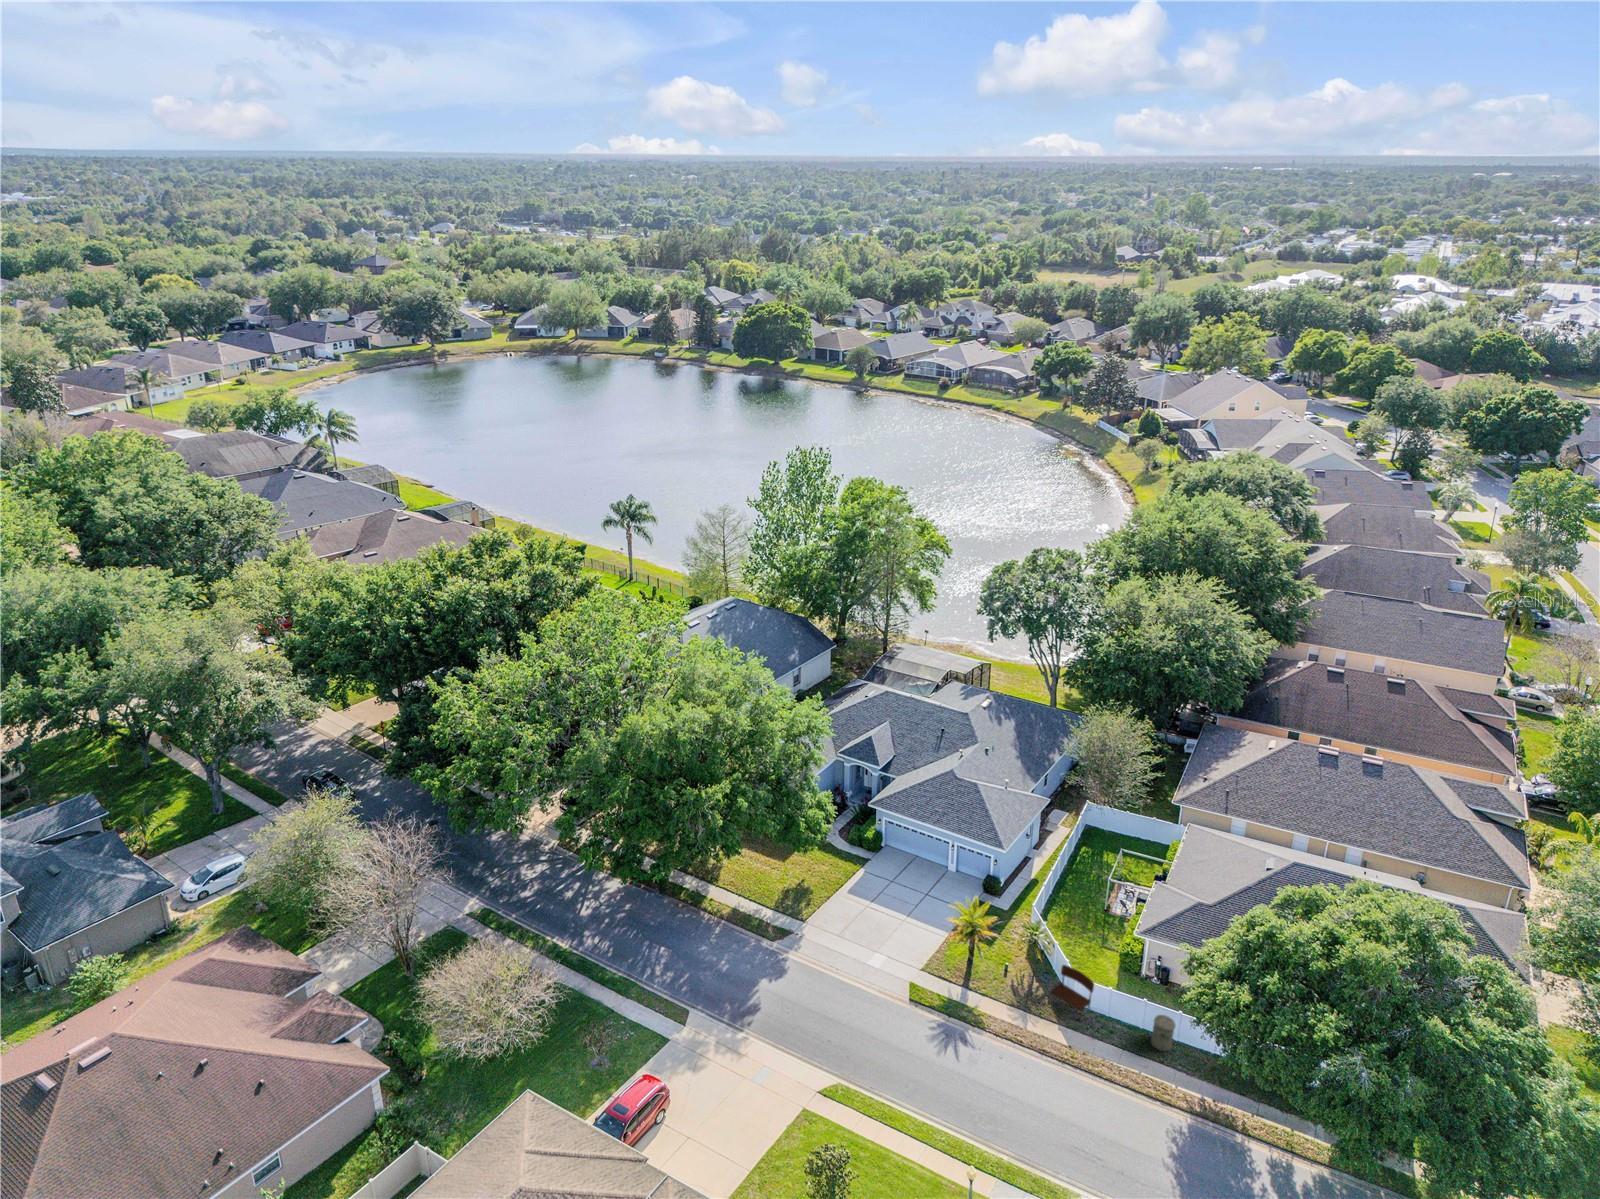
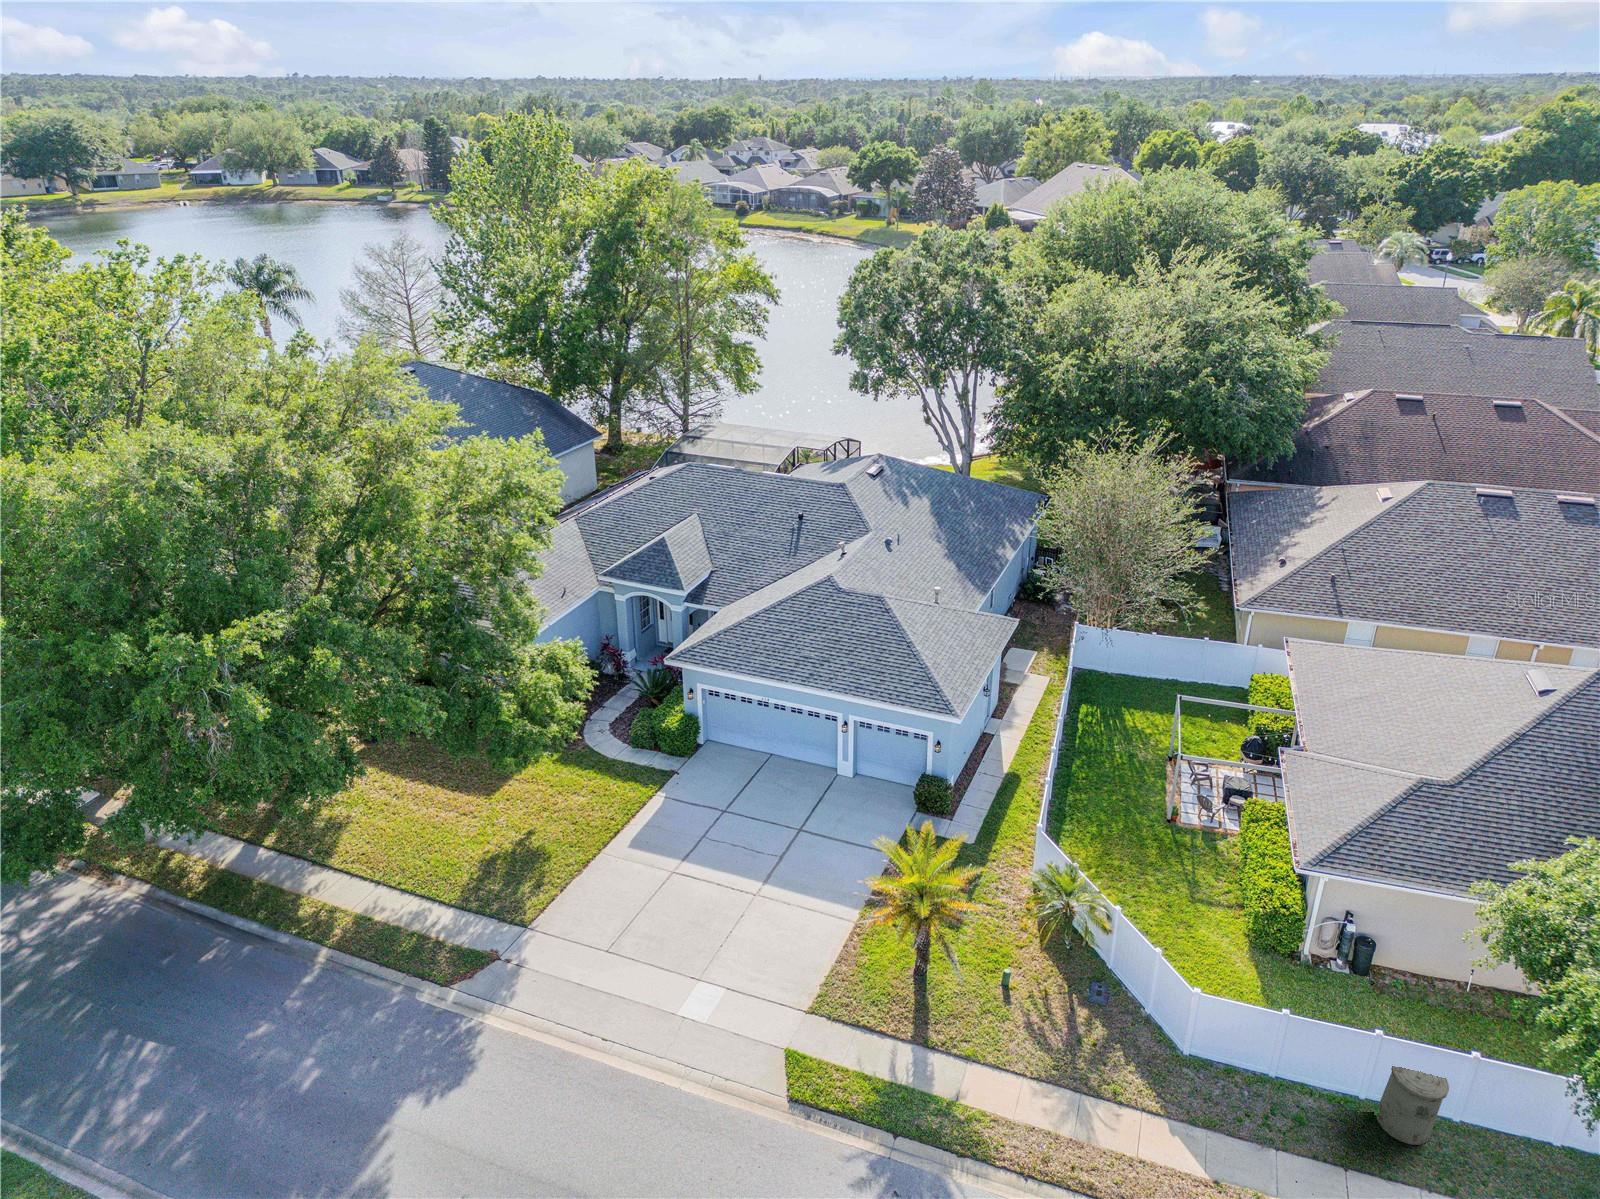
bench: present [1051,965,1094,1020] -> none [1126,962,1237,1092]

